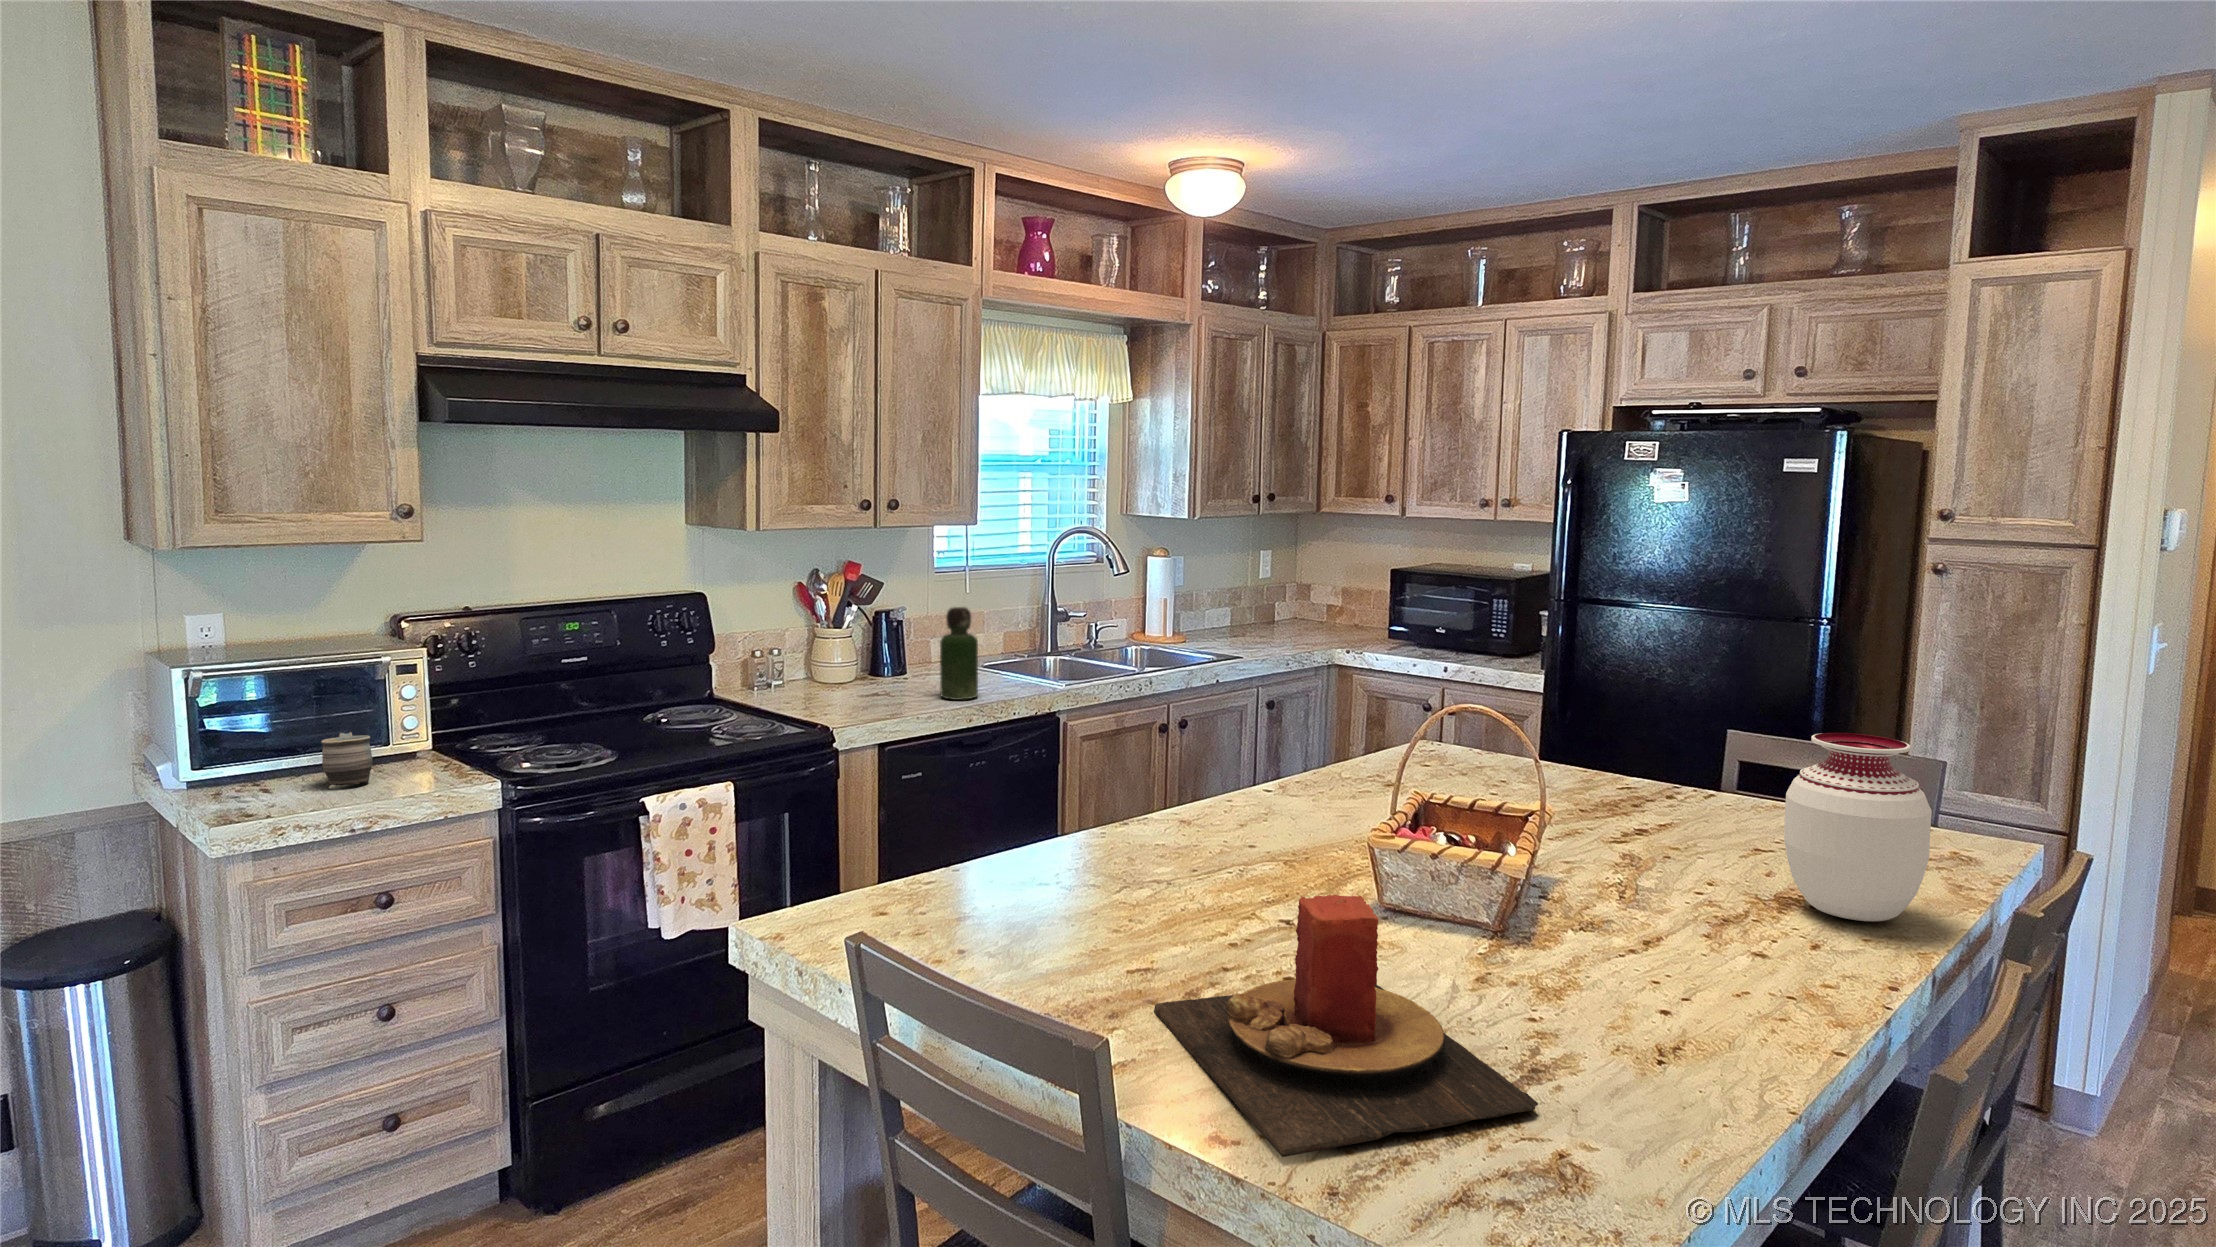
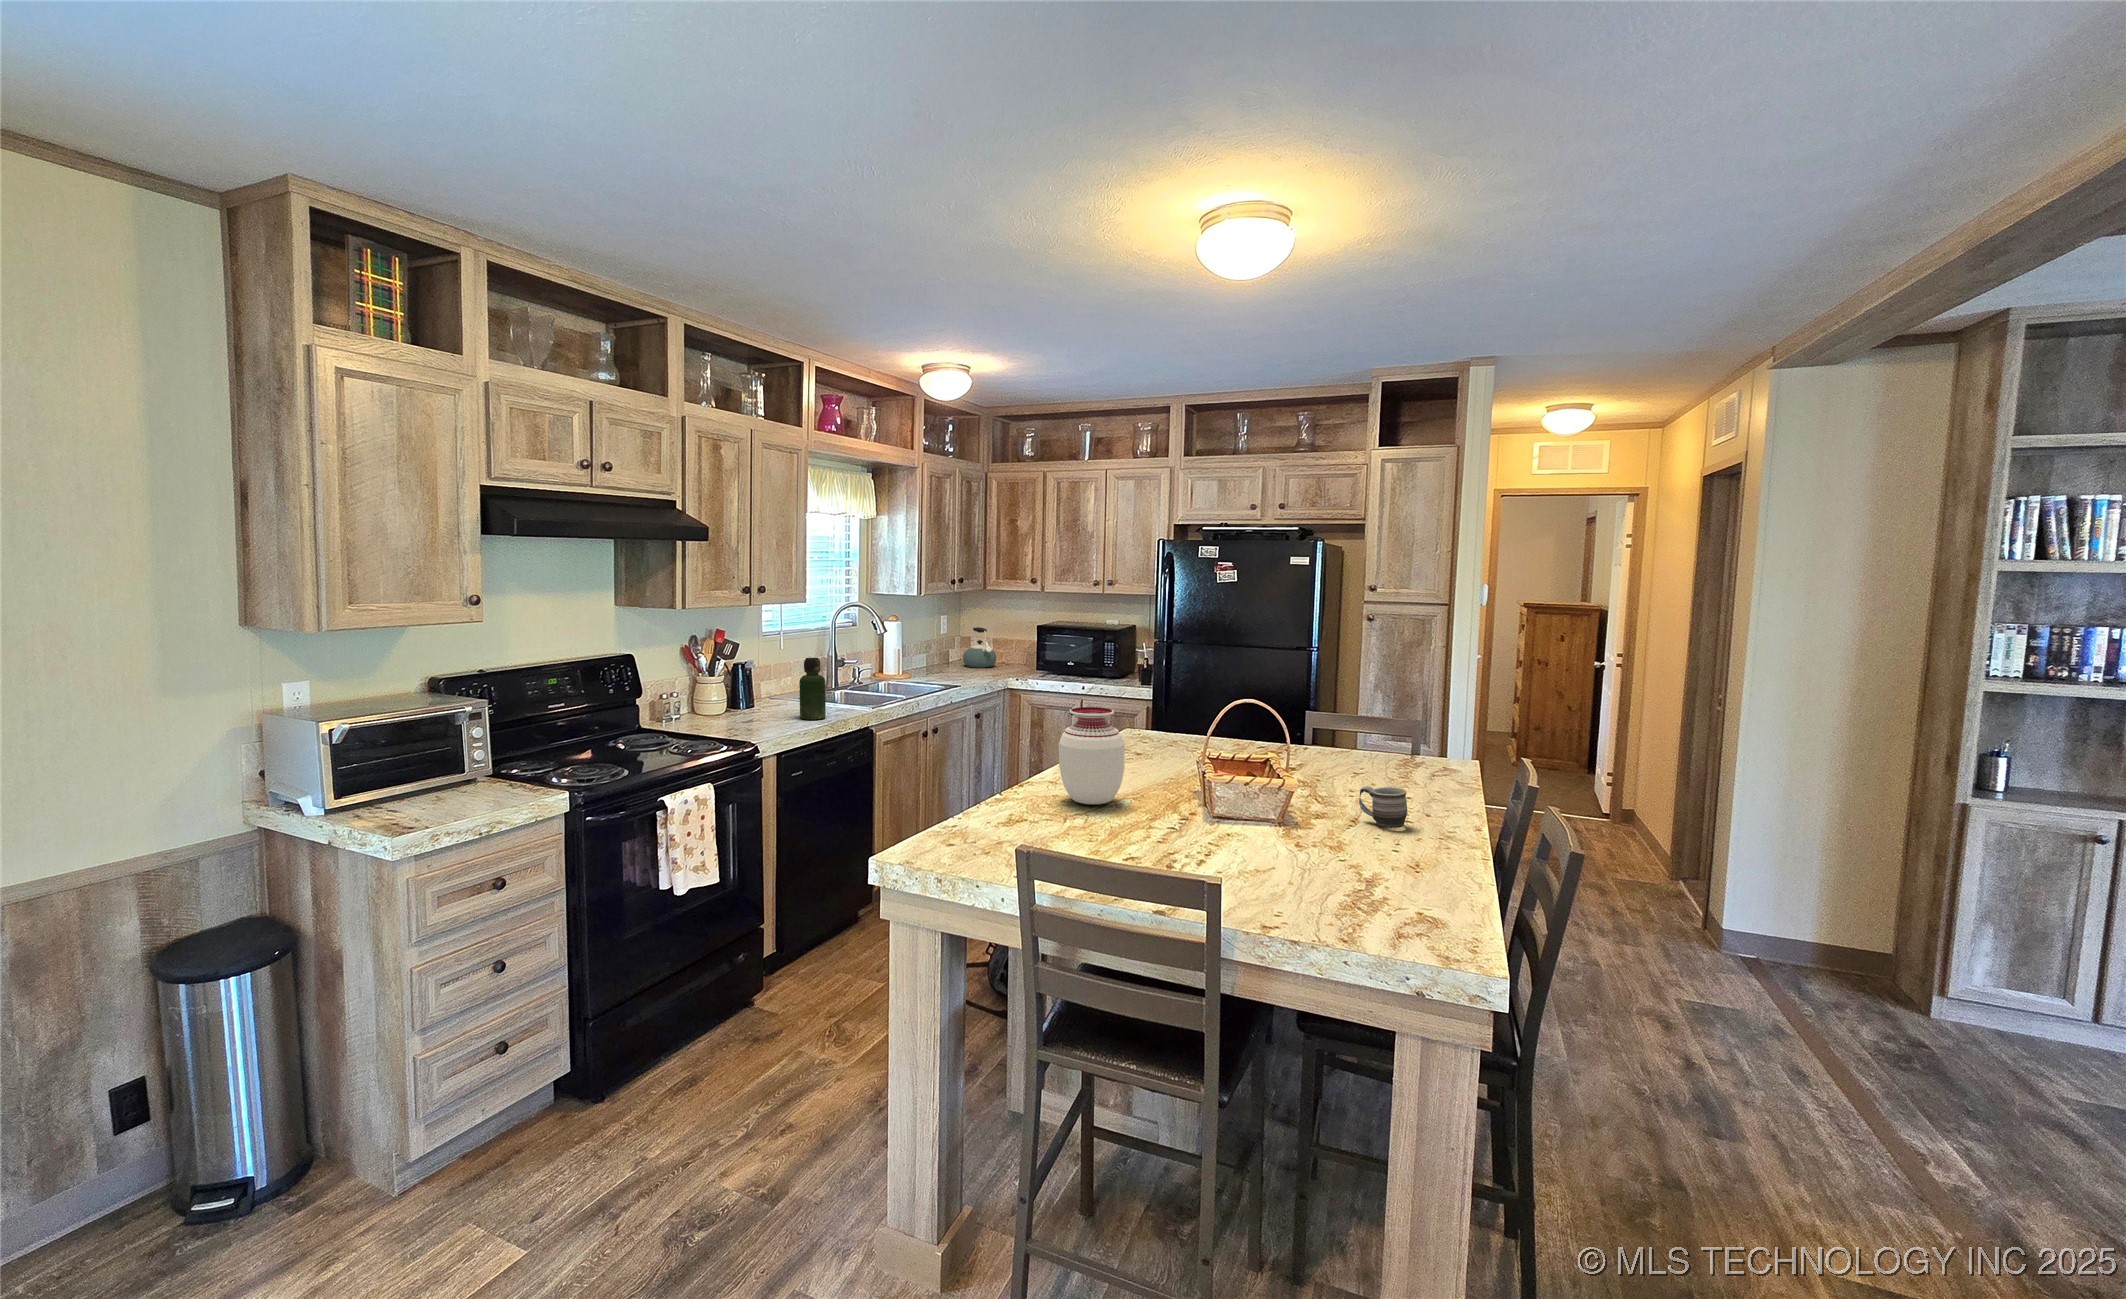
kettle: none [1287,571,1340,634] -> present [963,627,996,668]
mug: present [321,732,372,786] -> present [1359,786,1407,828]
vase: present [1784,733,1932,921] -> present [1059,707,1125,804]
candle: present [1154,895,1538,1157] -> none [1161,781,1349,889]

